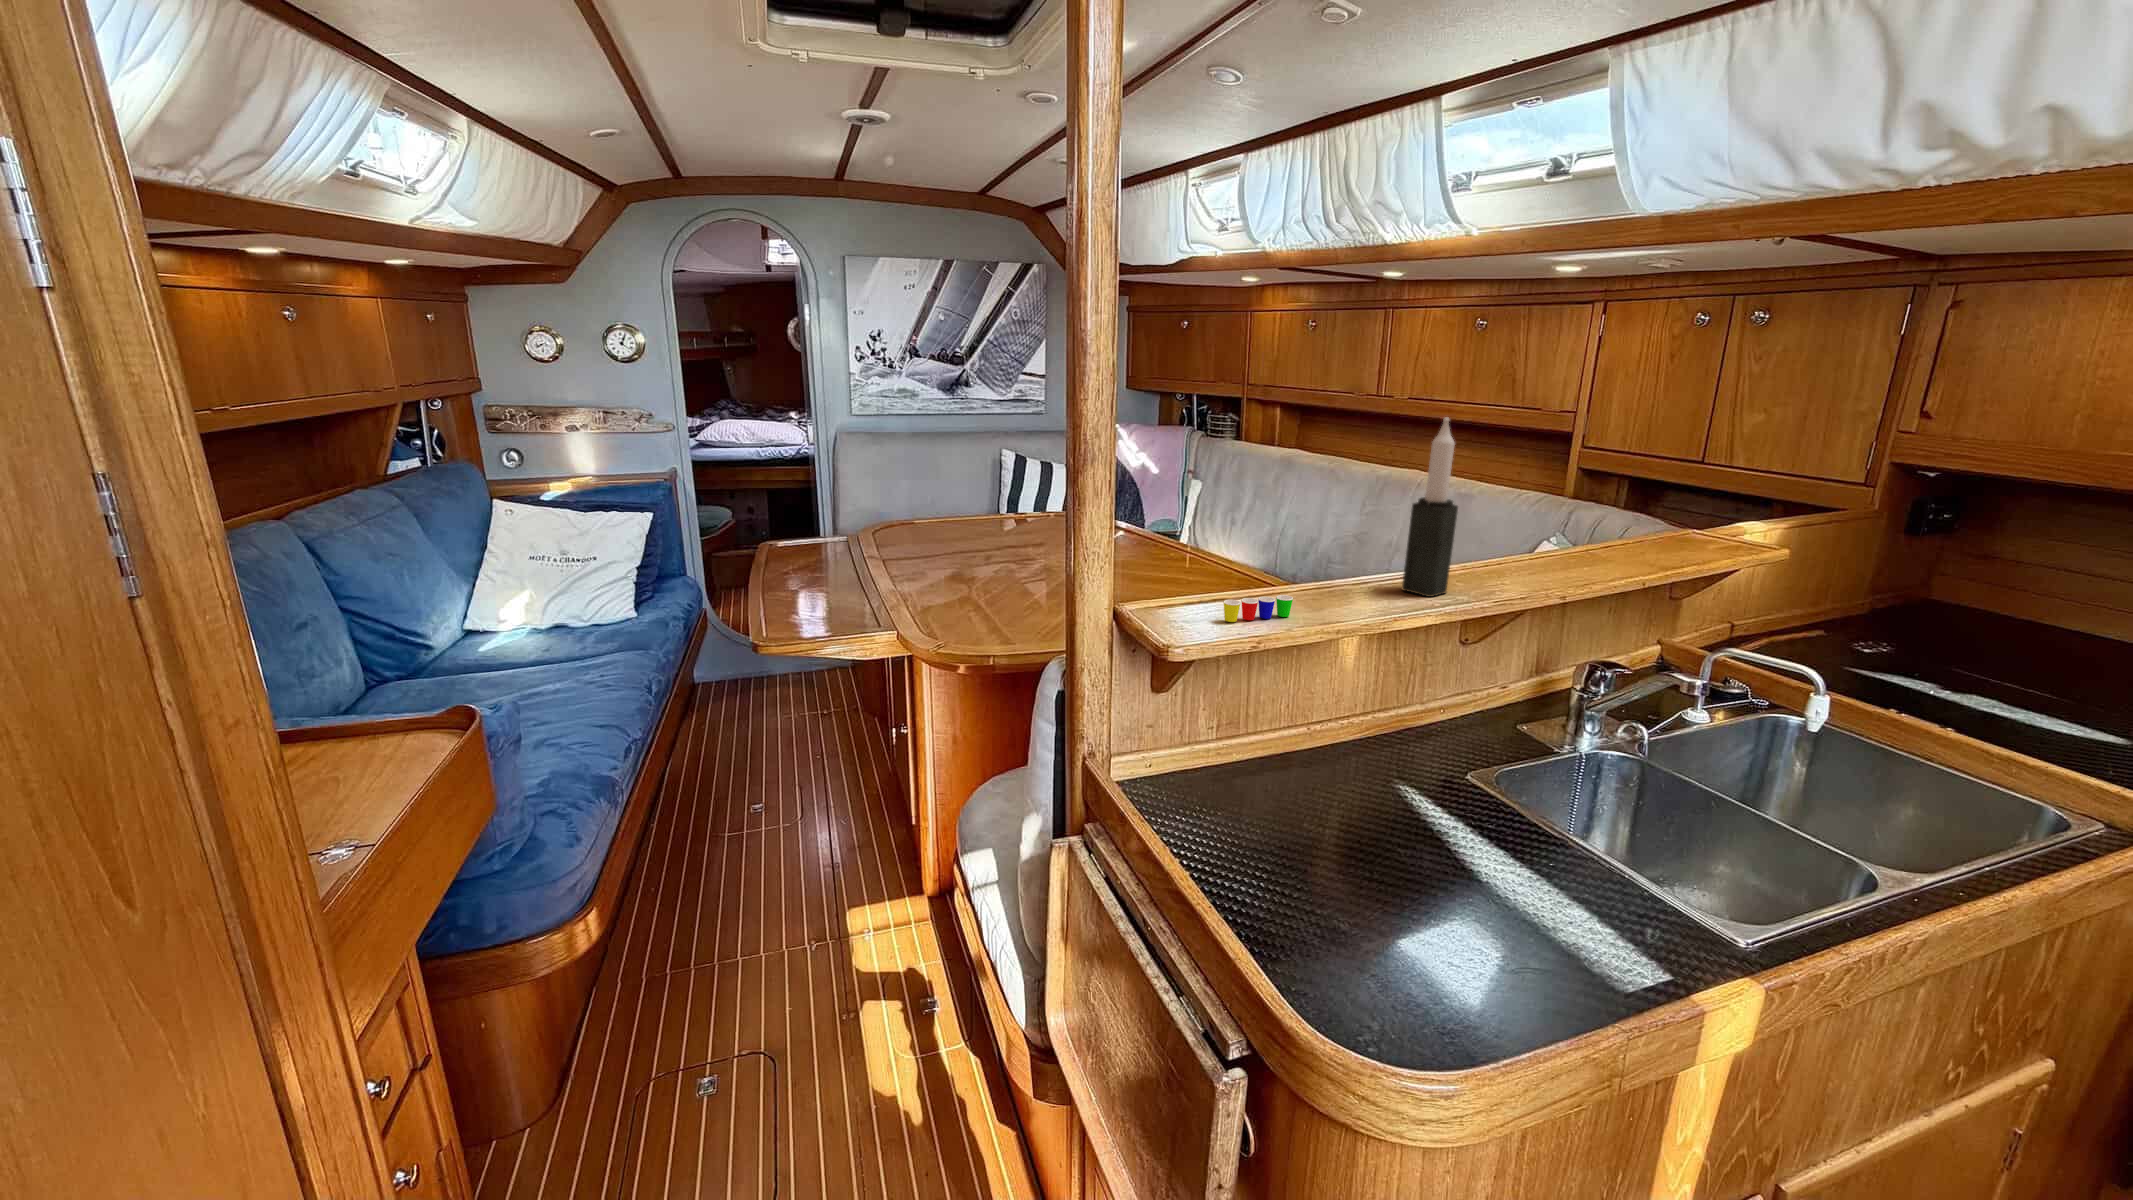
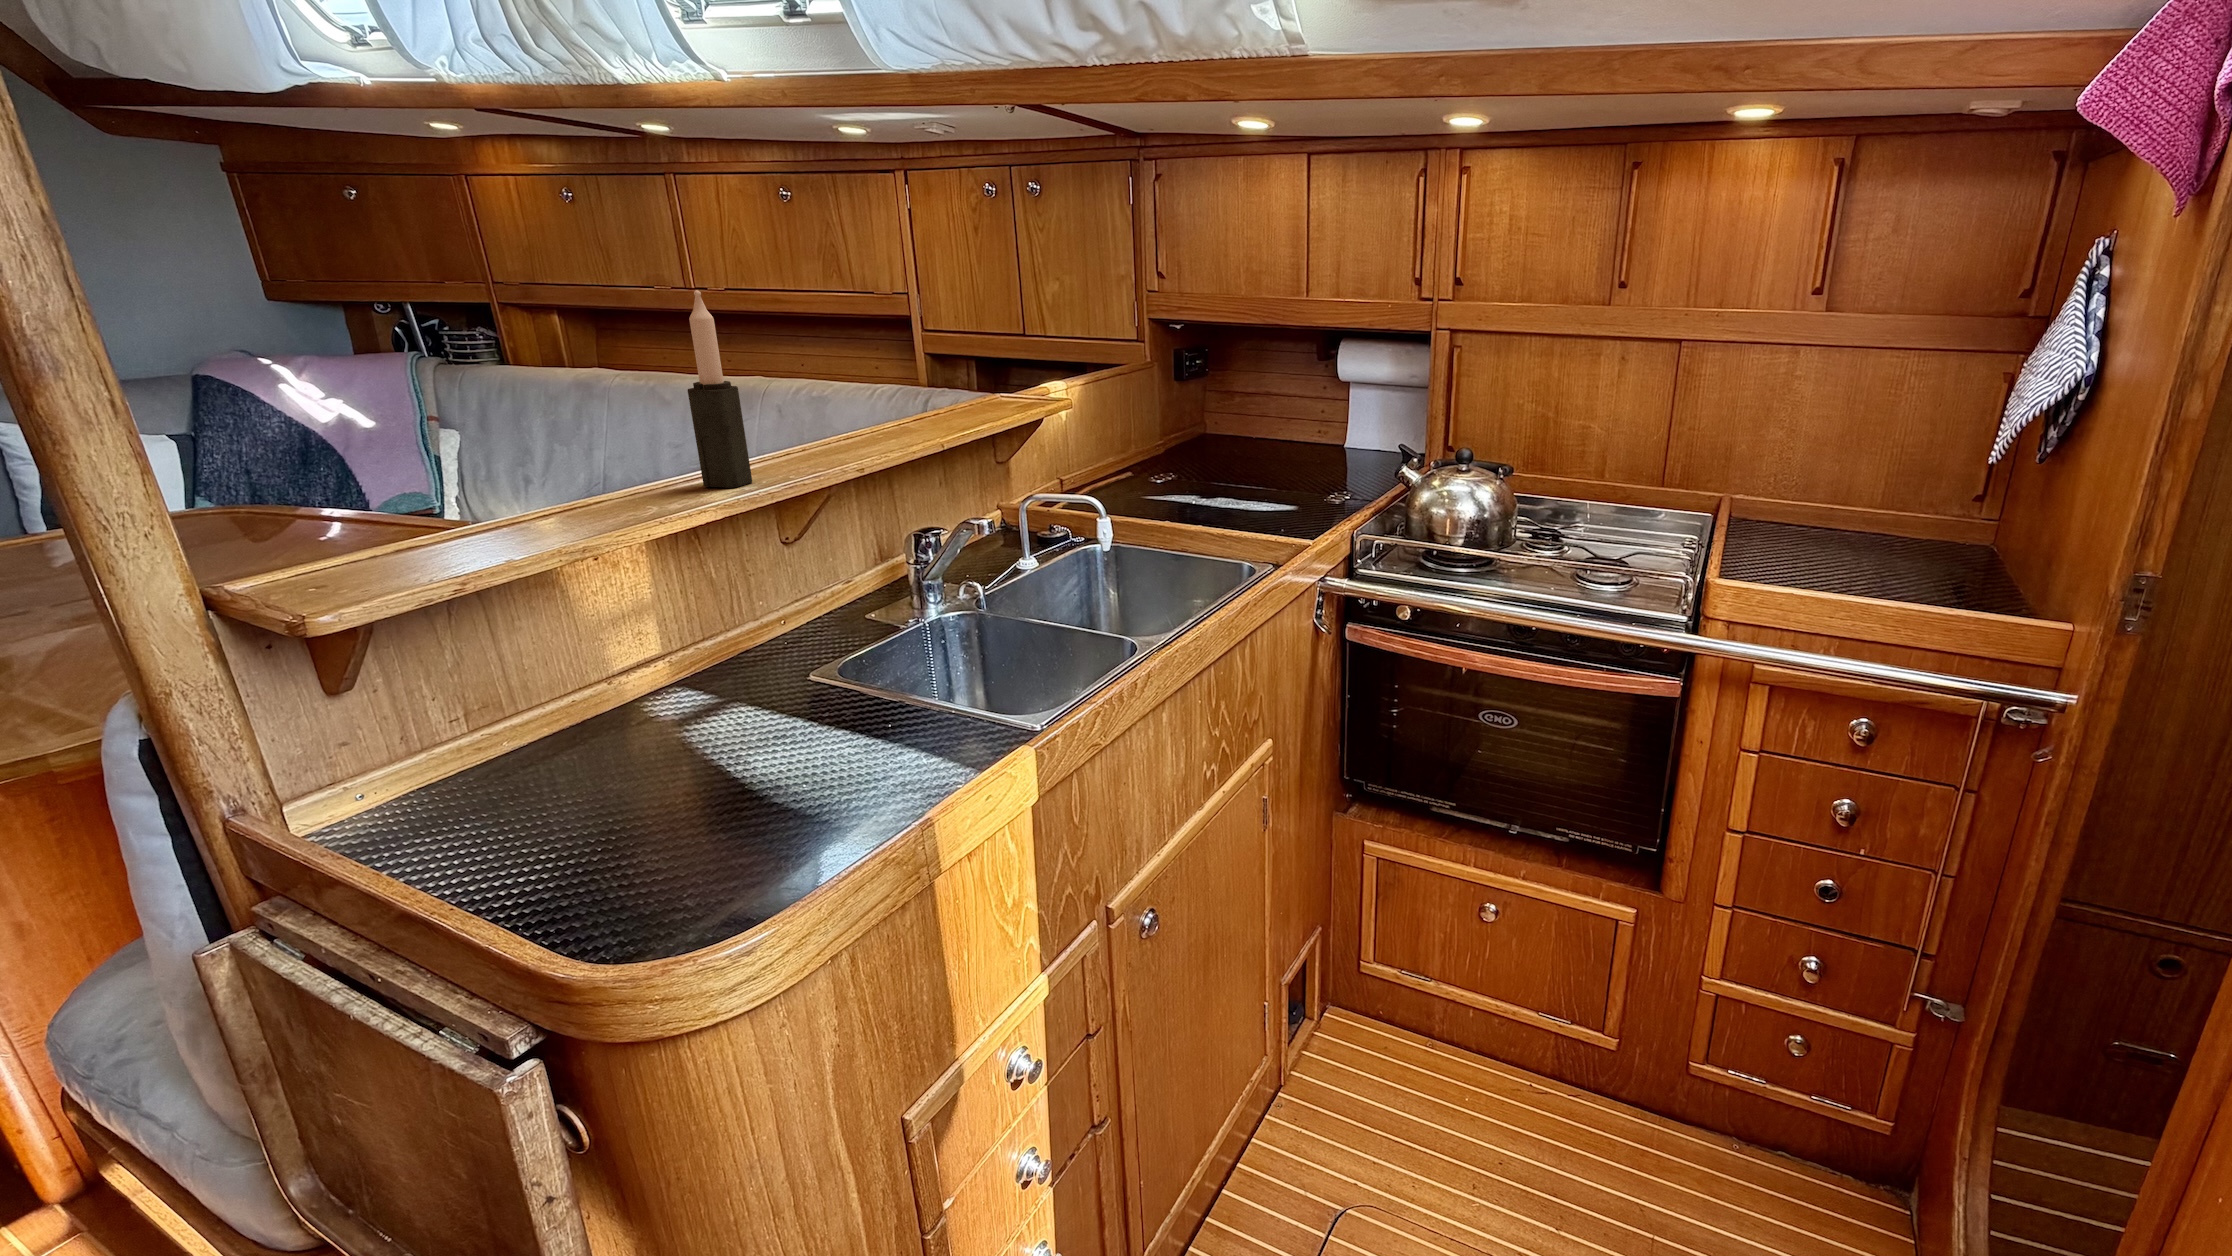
cup: present [1223,595,1293,622] -> none [477,503,568,541]

